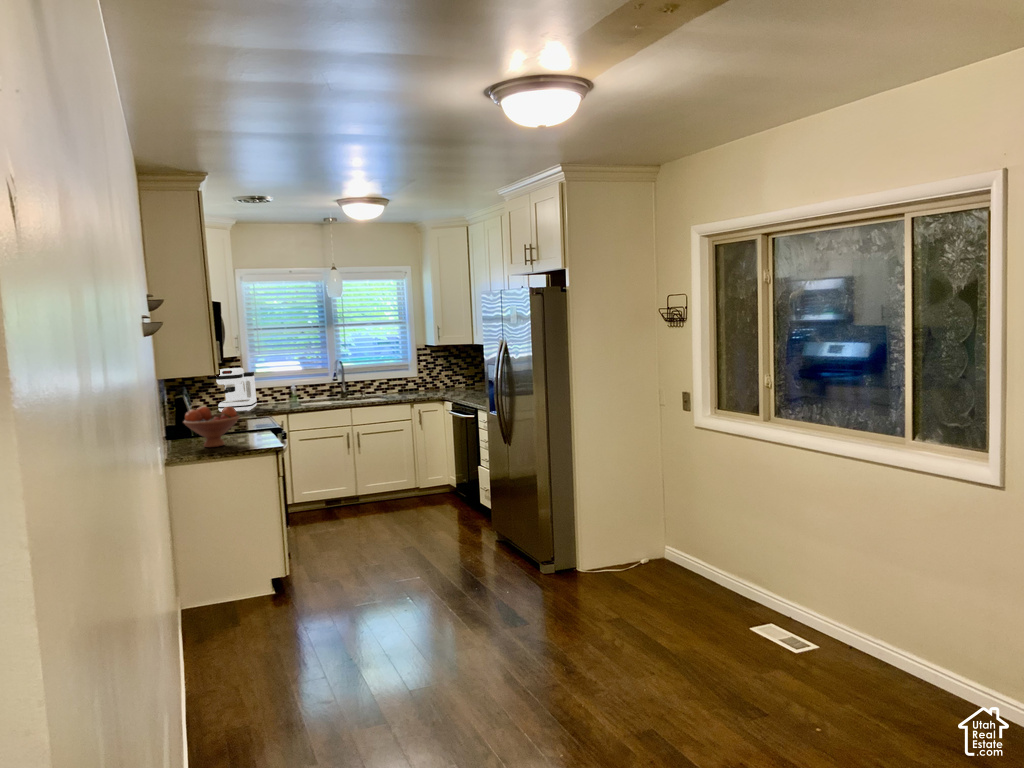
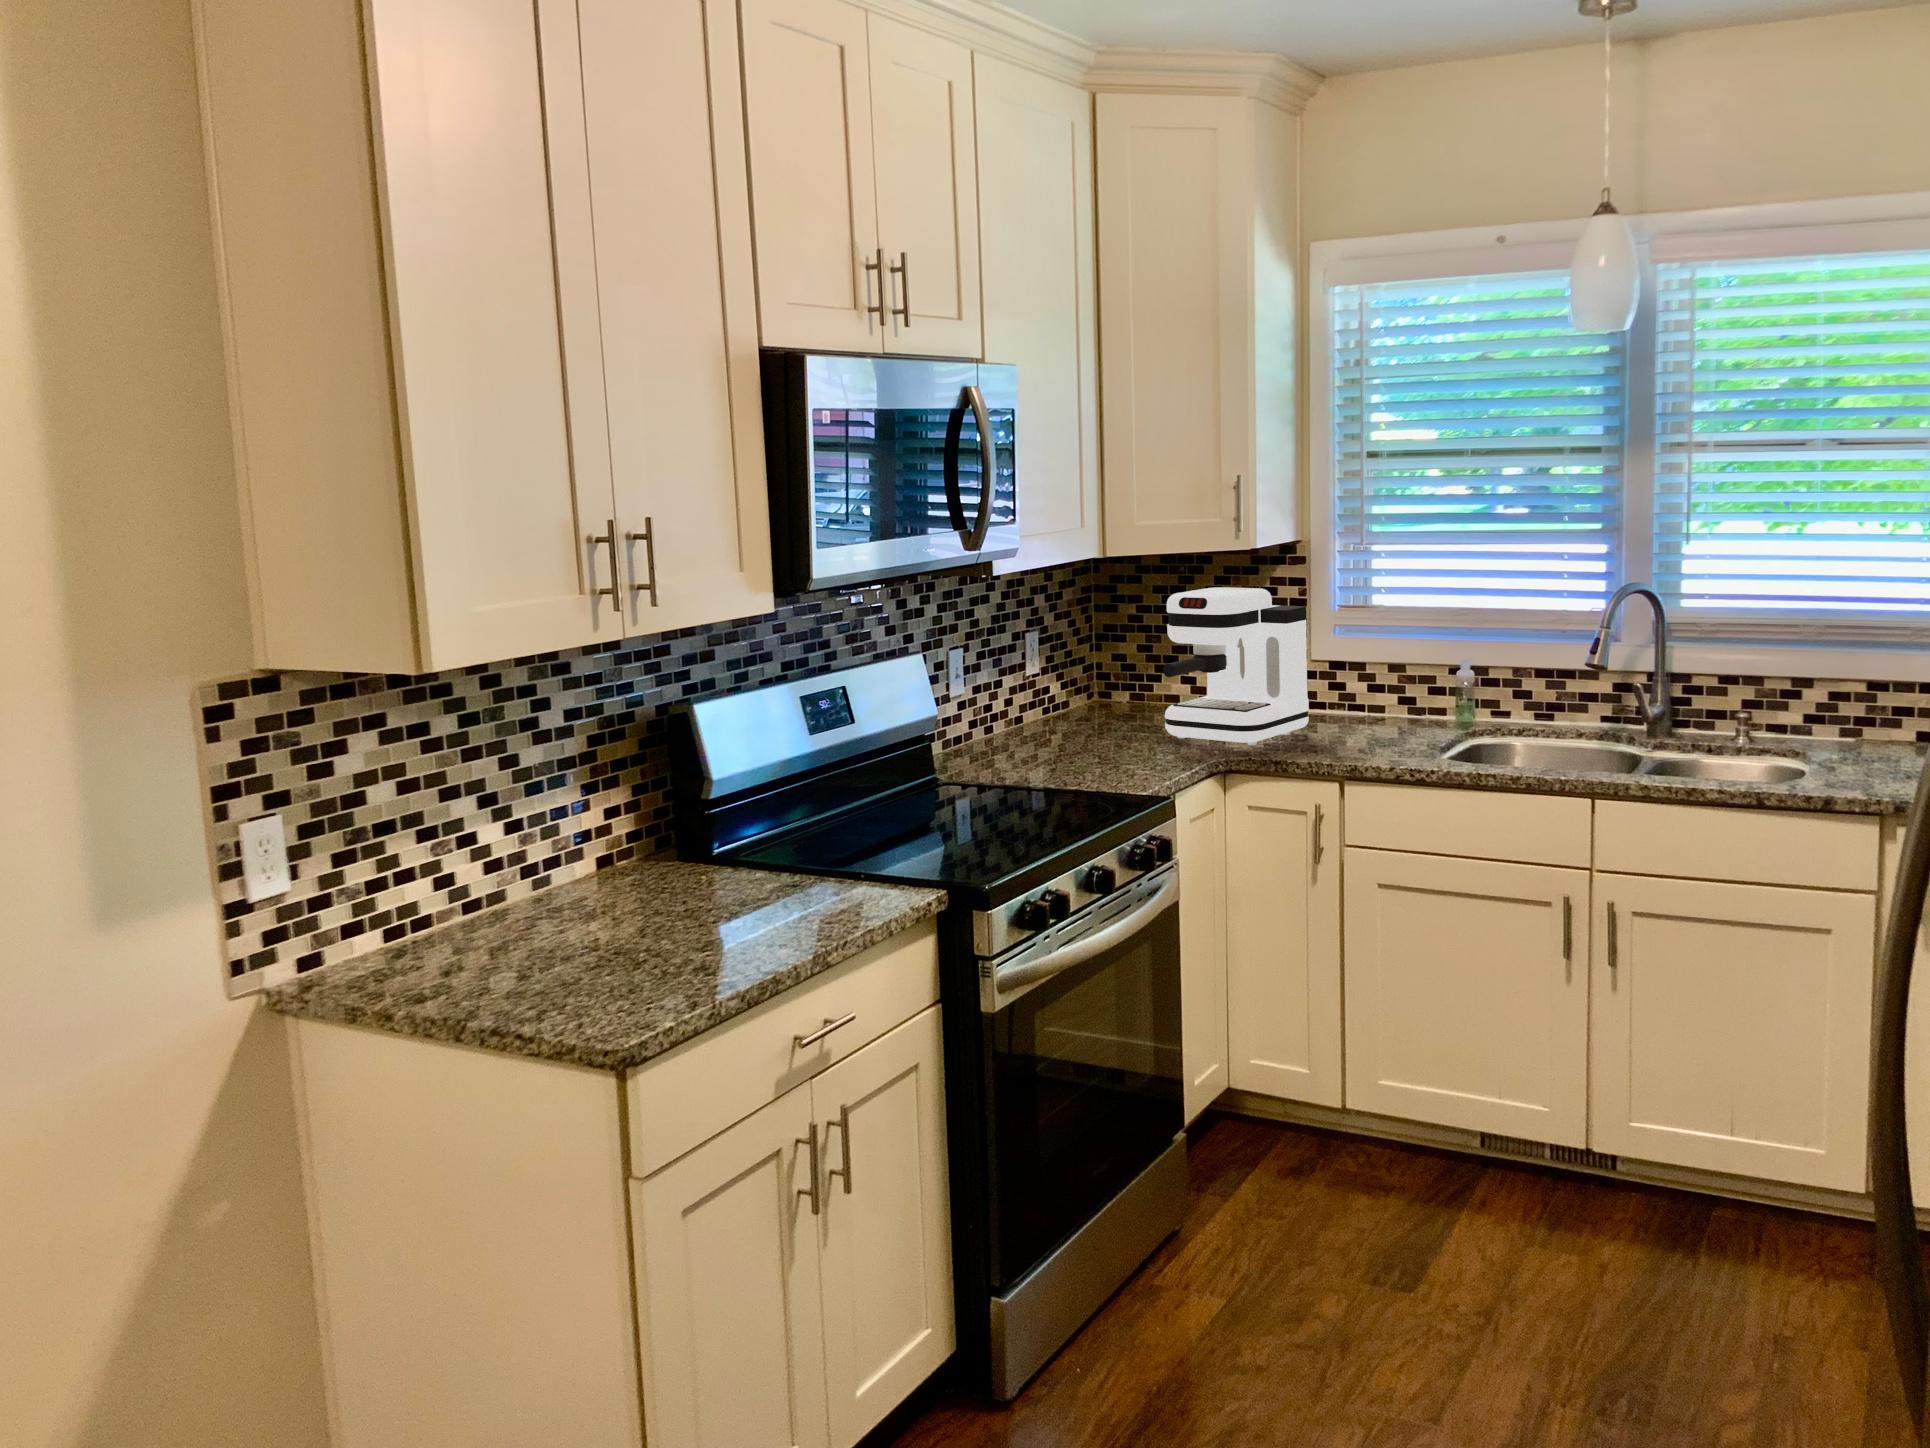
fruit bowl: present [183,407,240,447] -> none [558,771,781,952]

